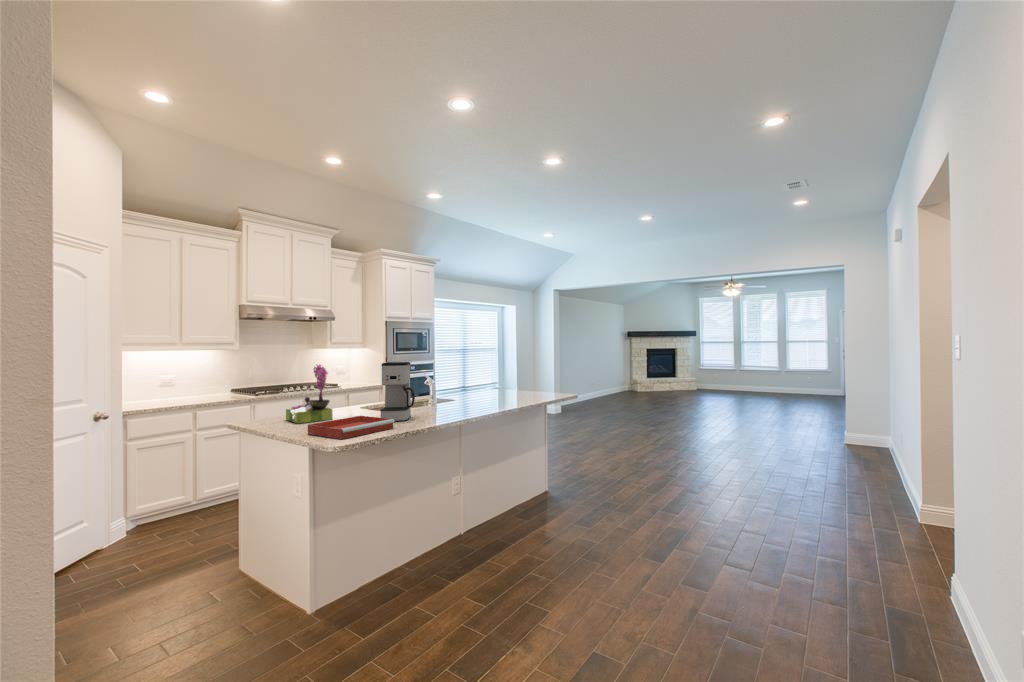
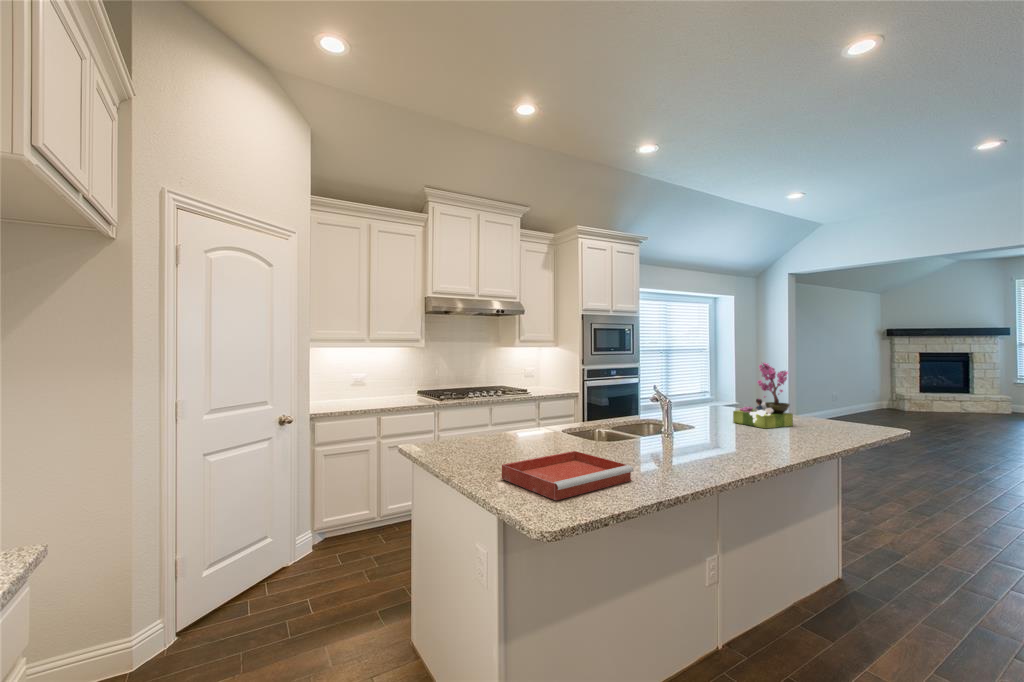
coffee maker: present [380,362,415,422] -> none [602,369,655,464]
flower arrangement: present [286,365,333,424] -> present [733,363,793,429]

